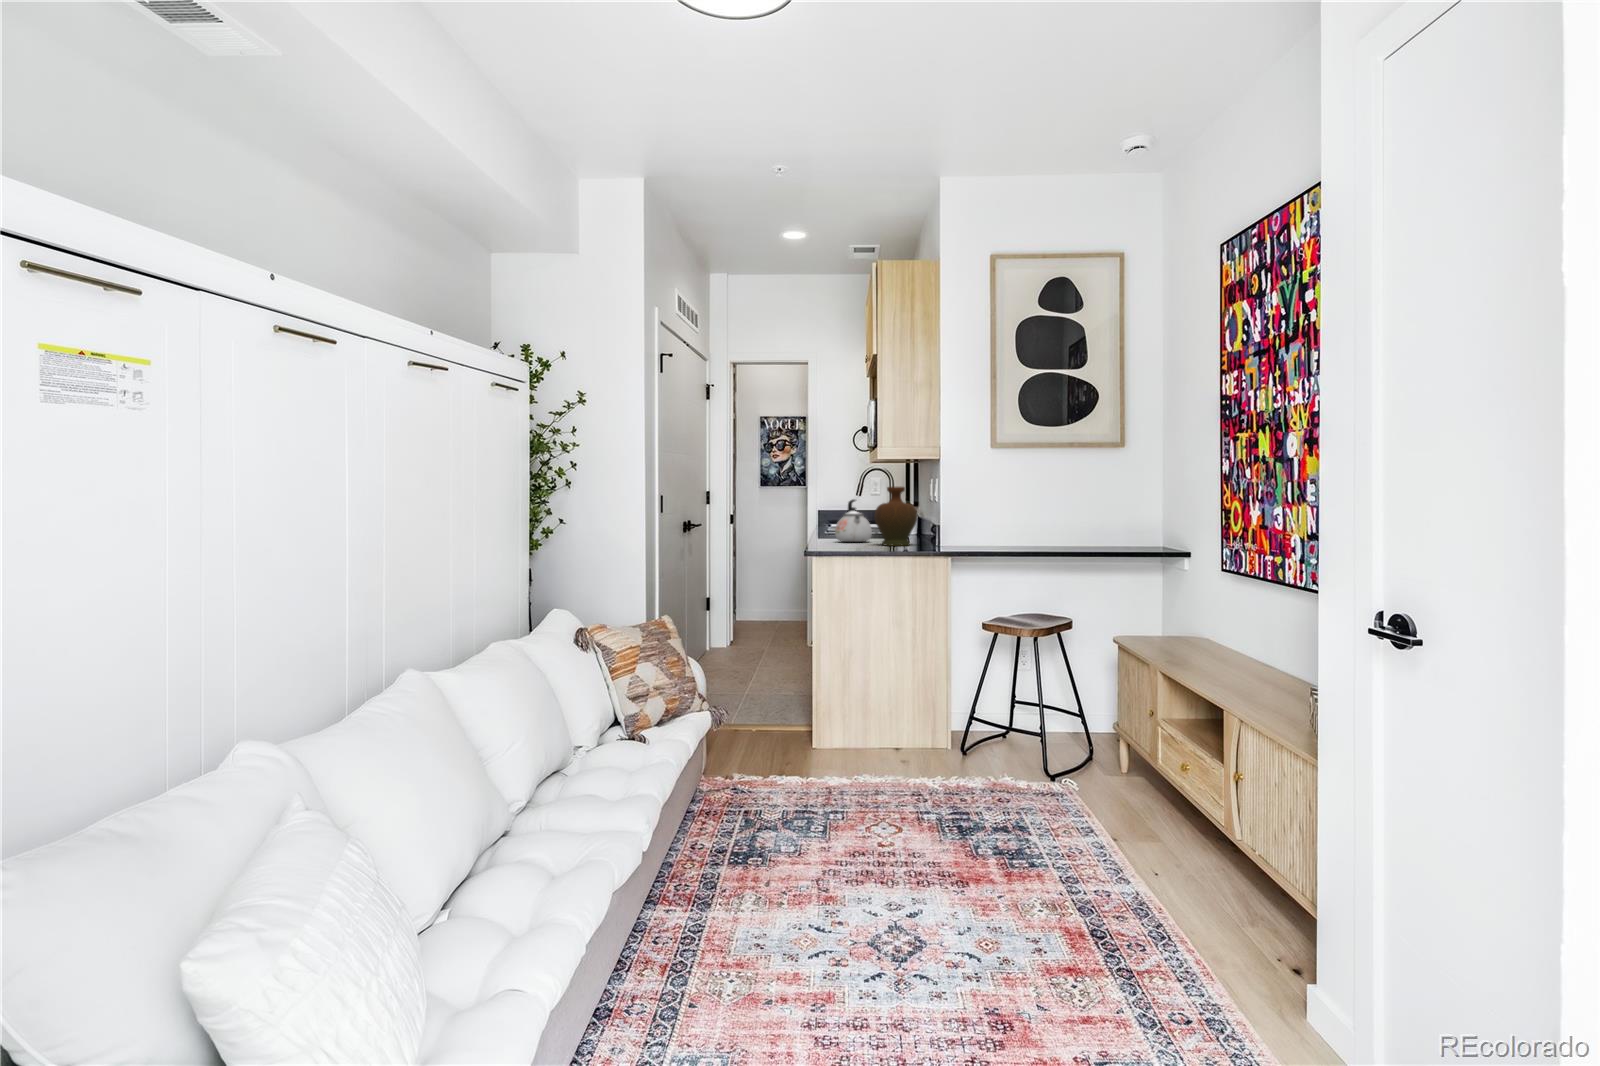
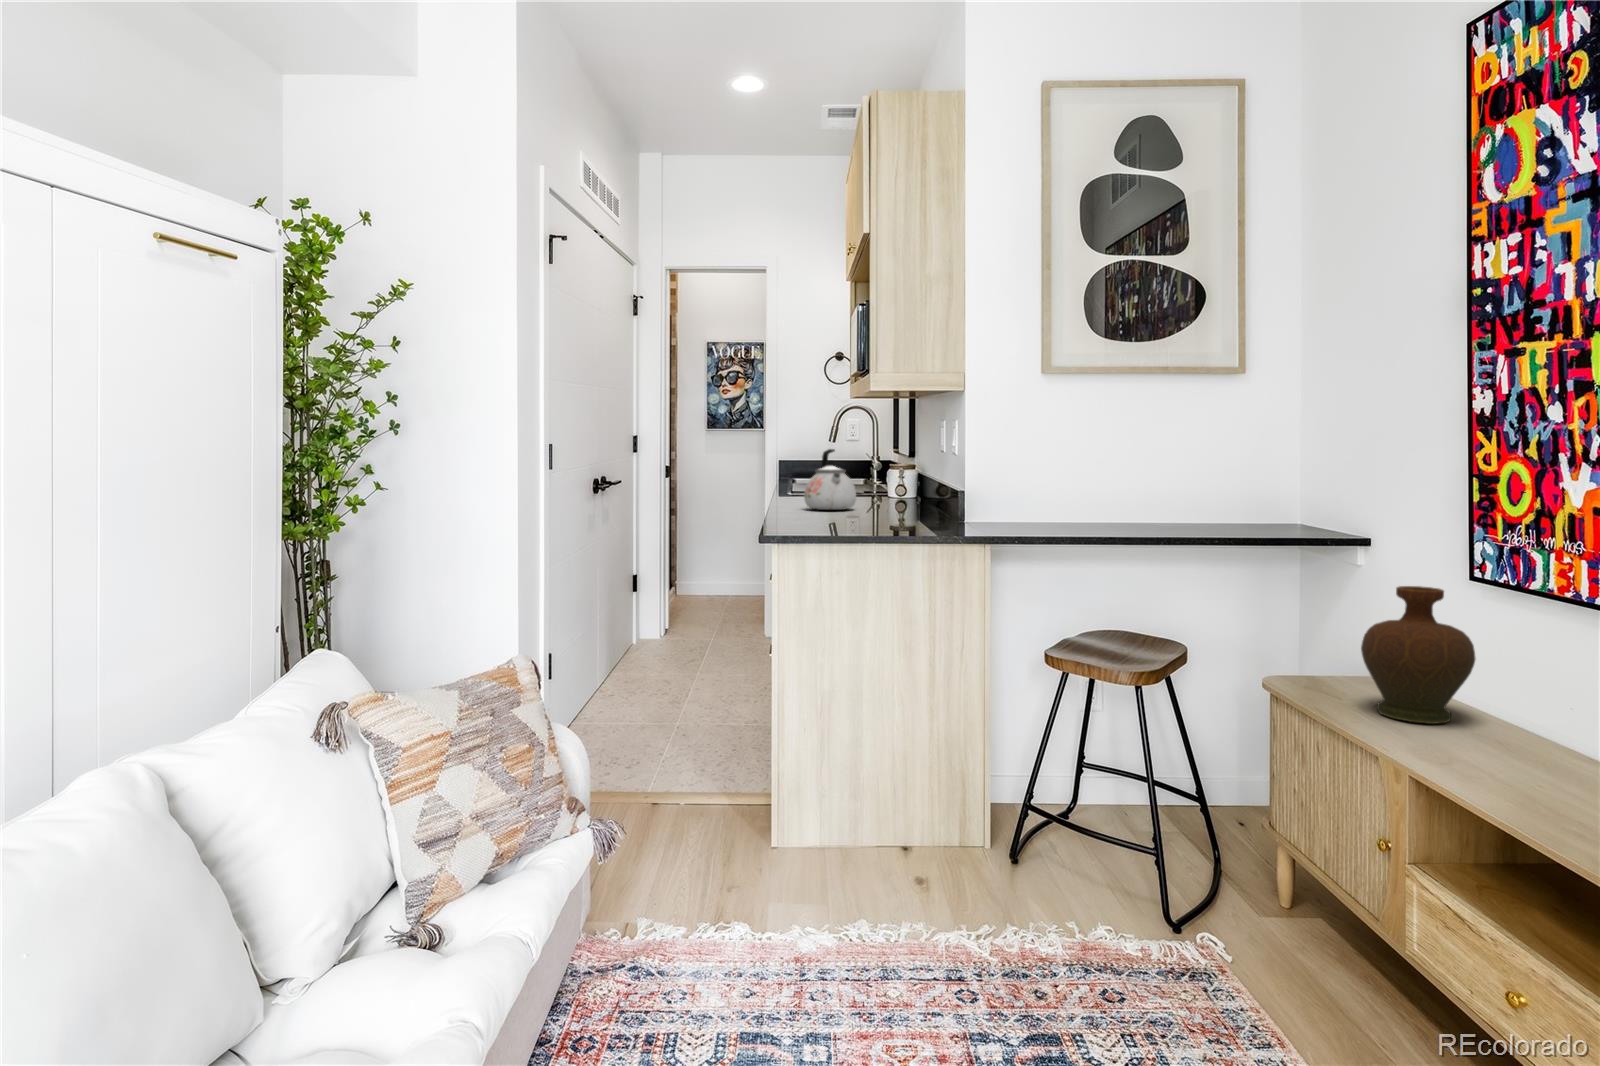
decorative vase: present [874,487,918,545] -> present [1361,586,1475,724]

